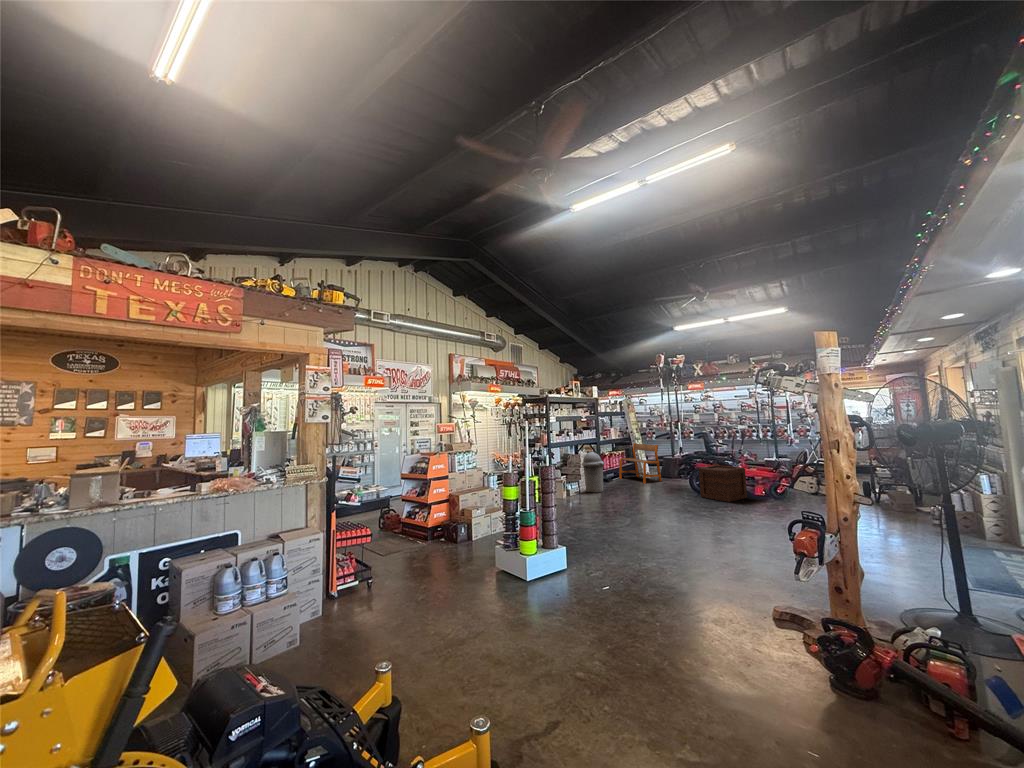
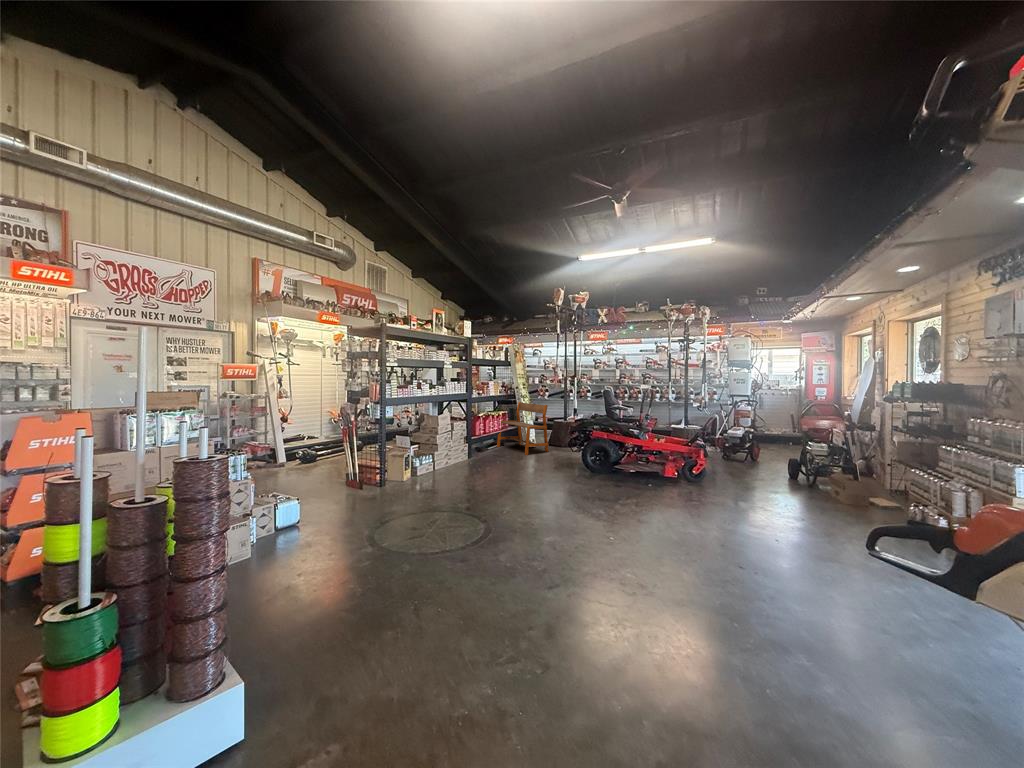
trash can: present [582,451,604,493] -> none [438,412,471,471]
wooden crate: present [699,465,747,502] -> none [596,435,655,488]

